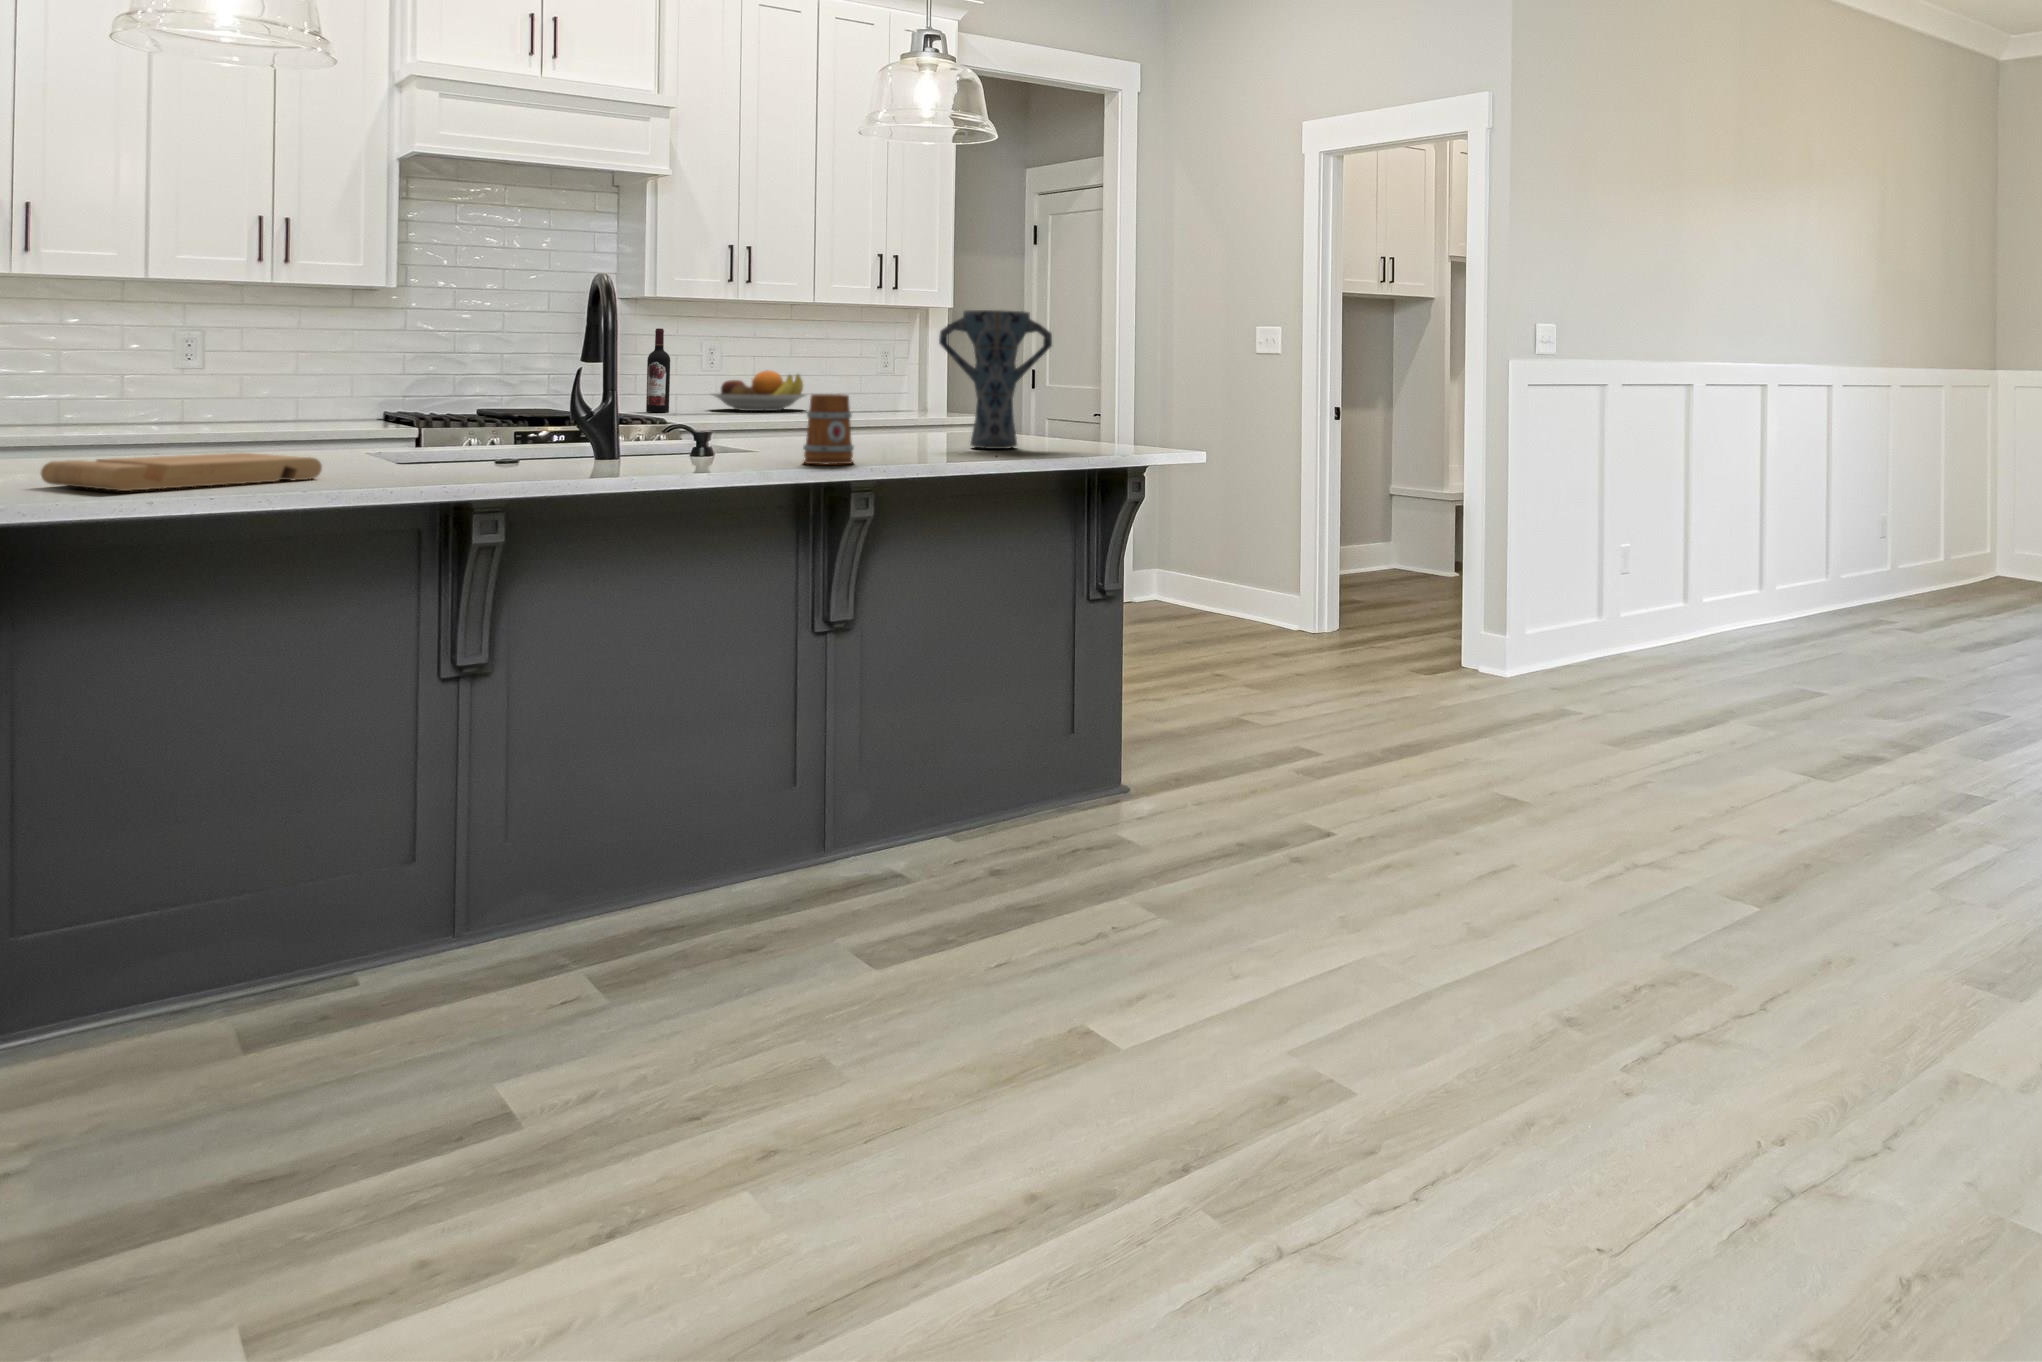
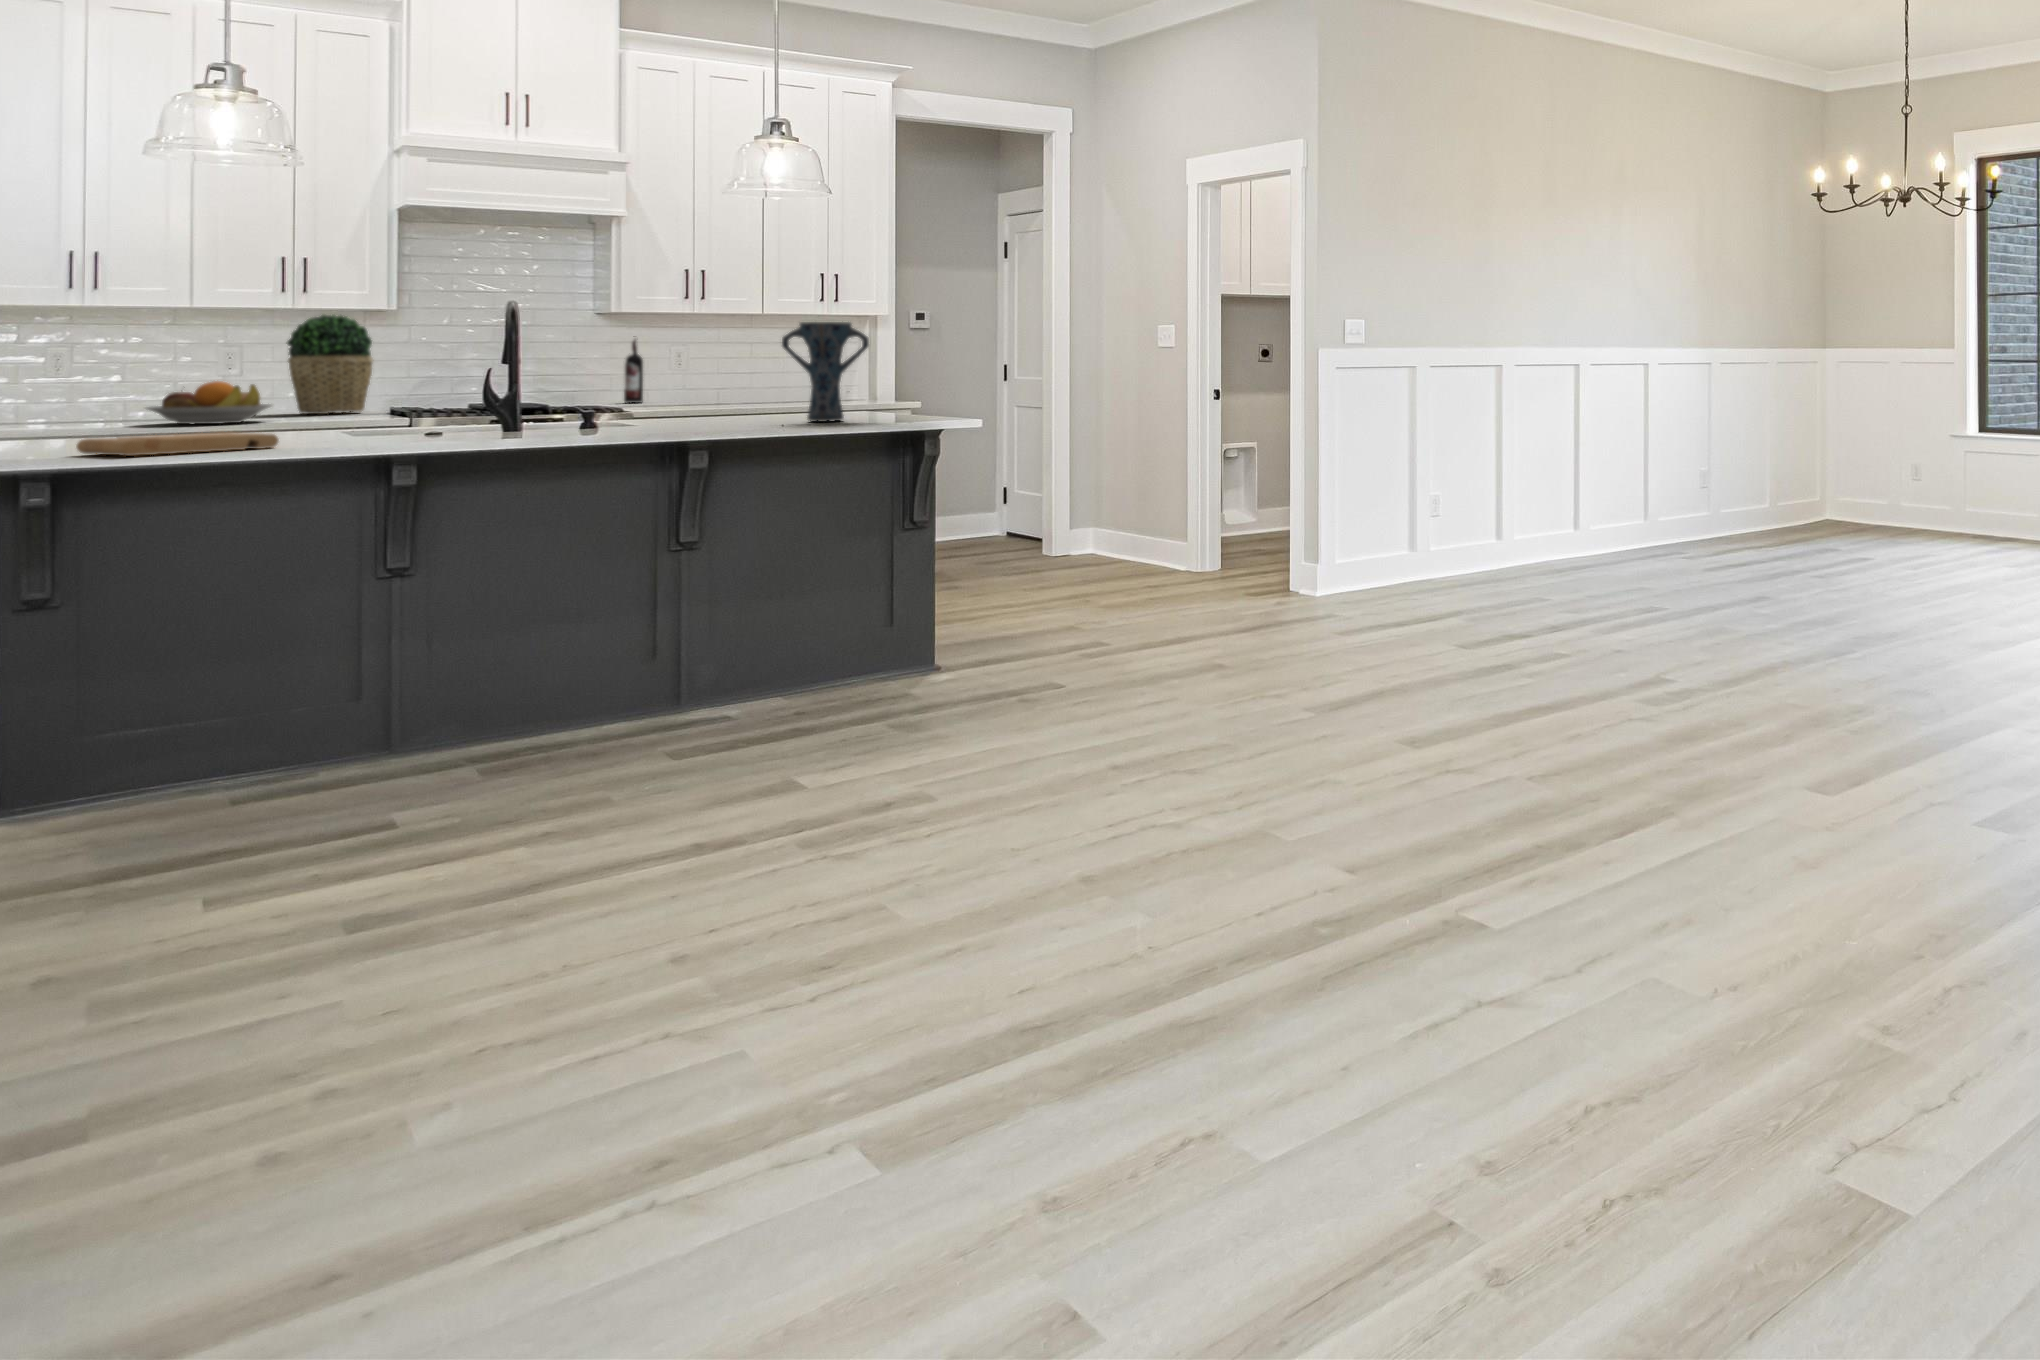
potted plant: none [257,291,362,421] -> present [287,315,373,414]
fruit bowl: present [713,370,805,411] -> present [147,381,272,424]
mug: present [803,394,854,464] -> none [647,385,687,433]

